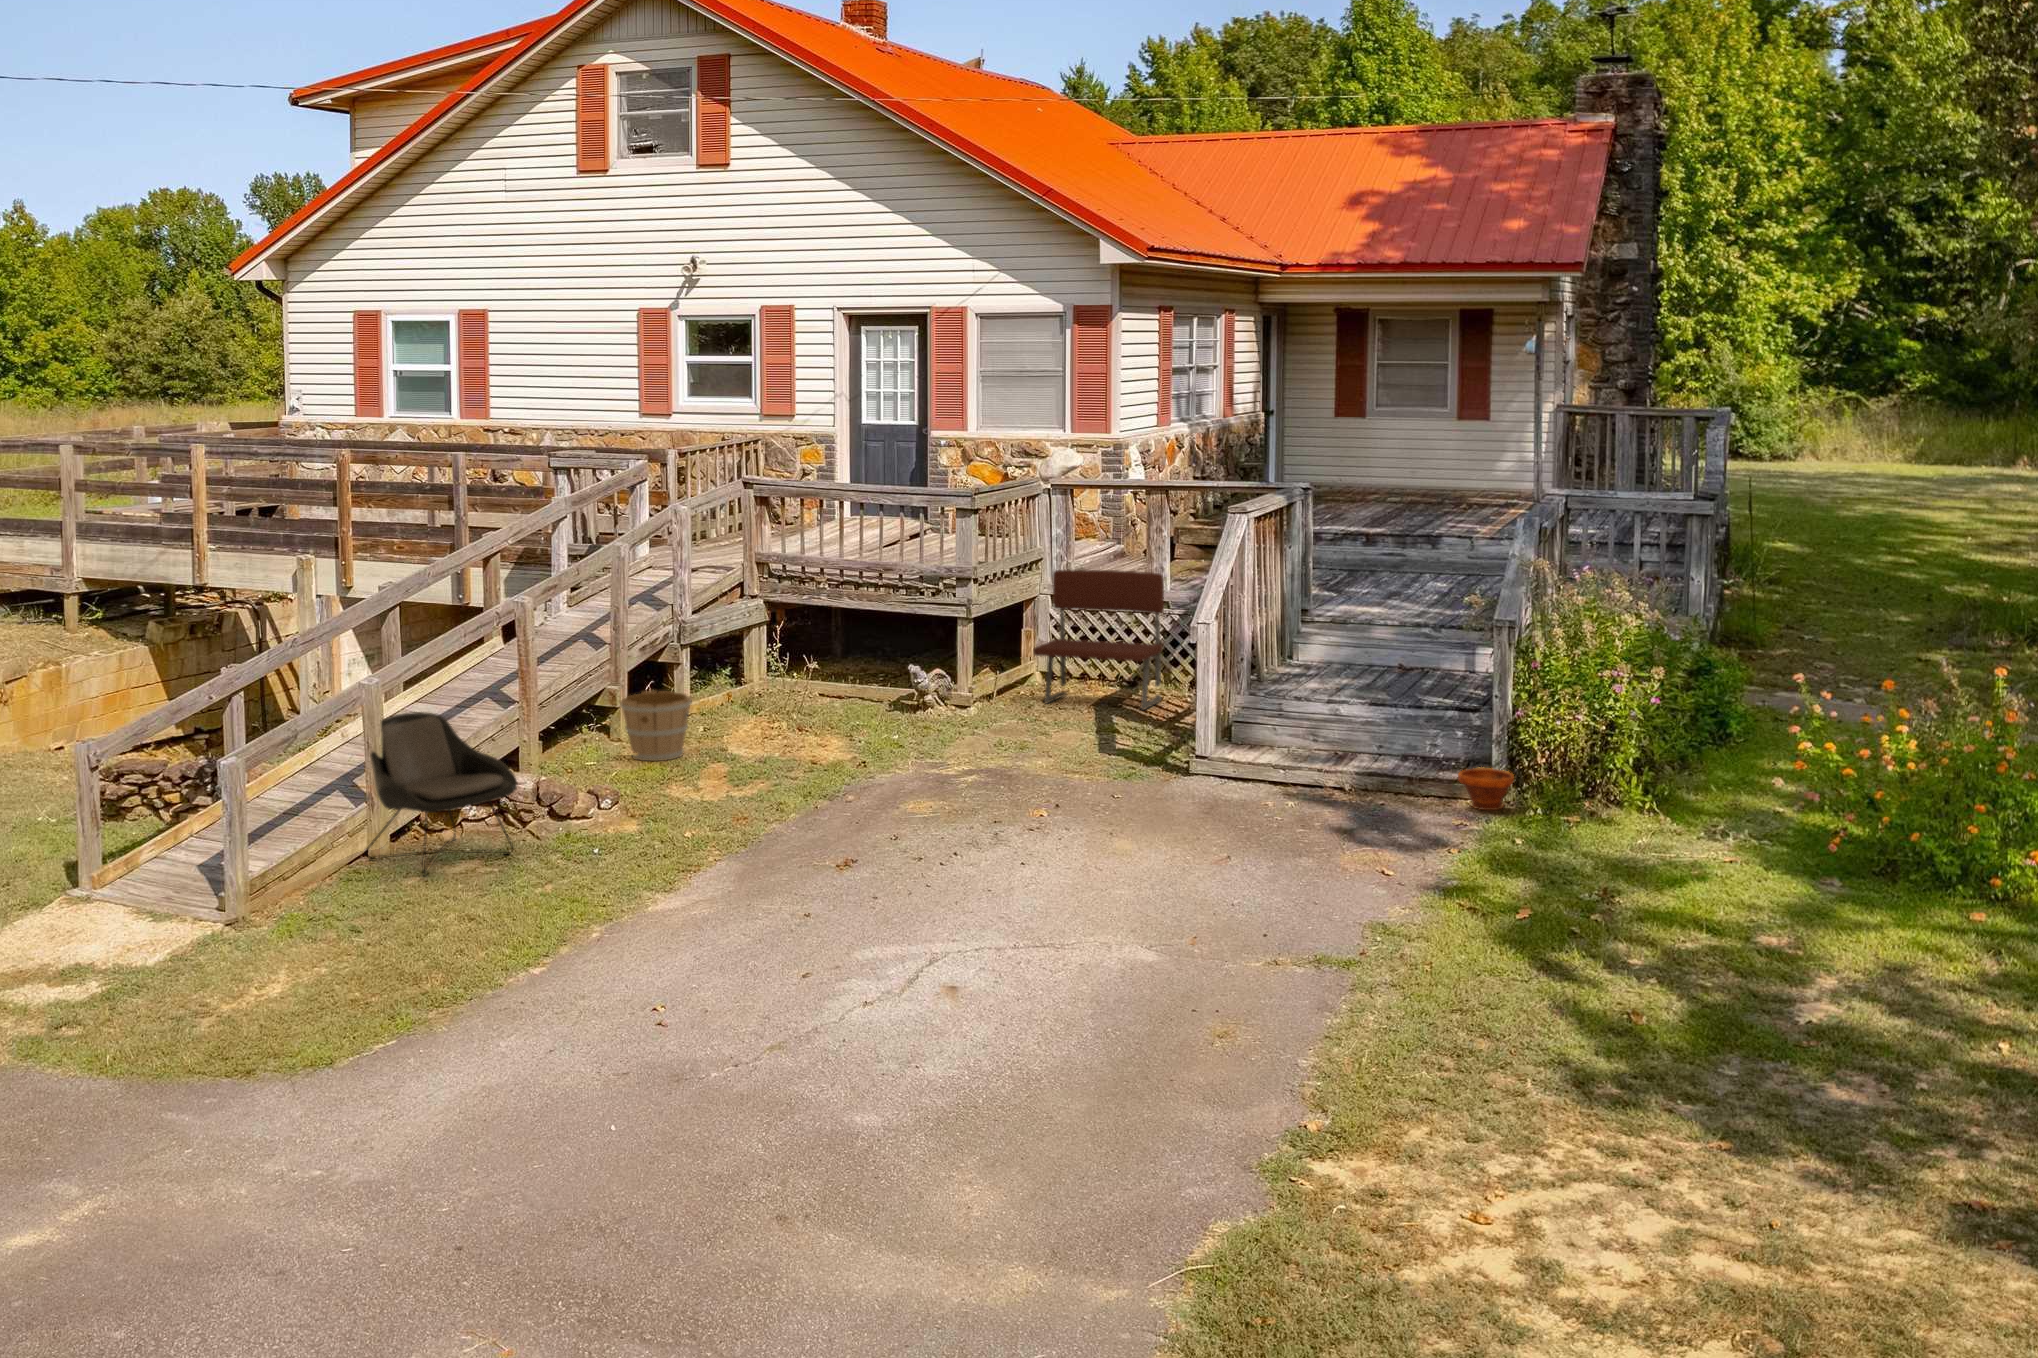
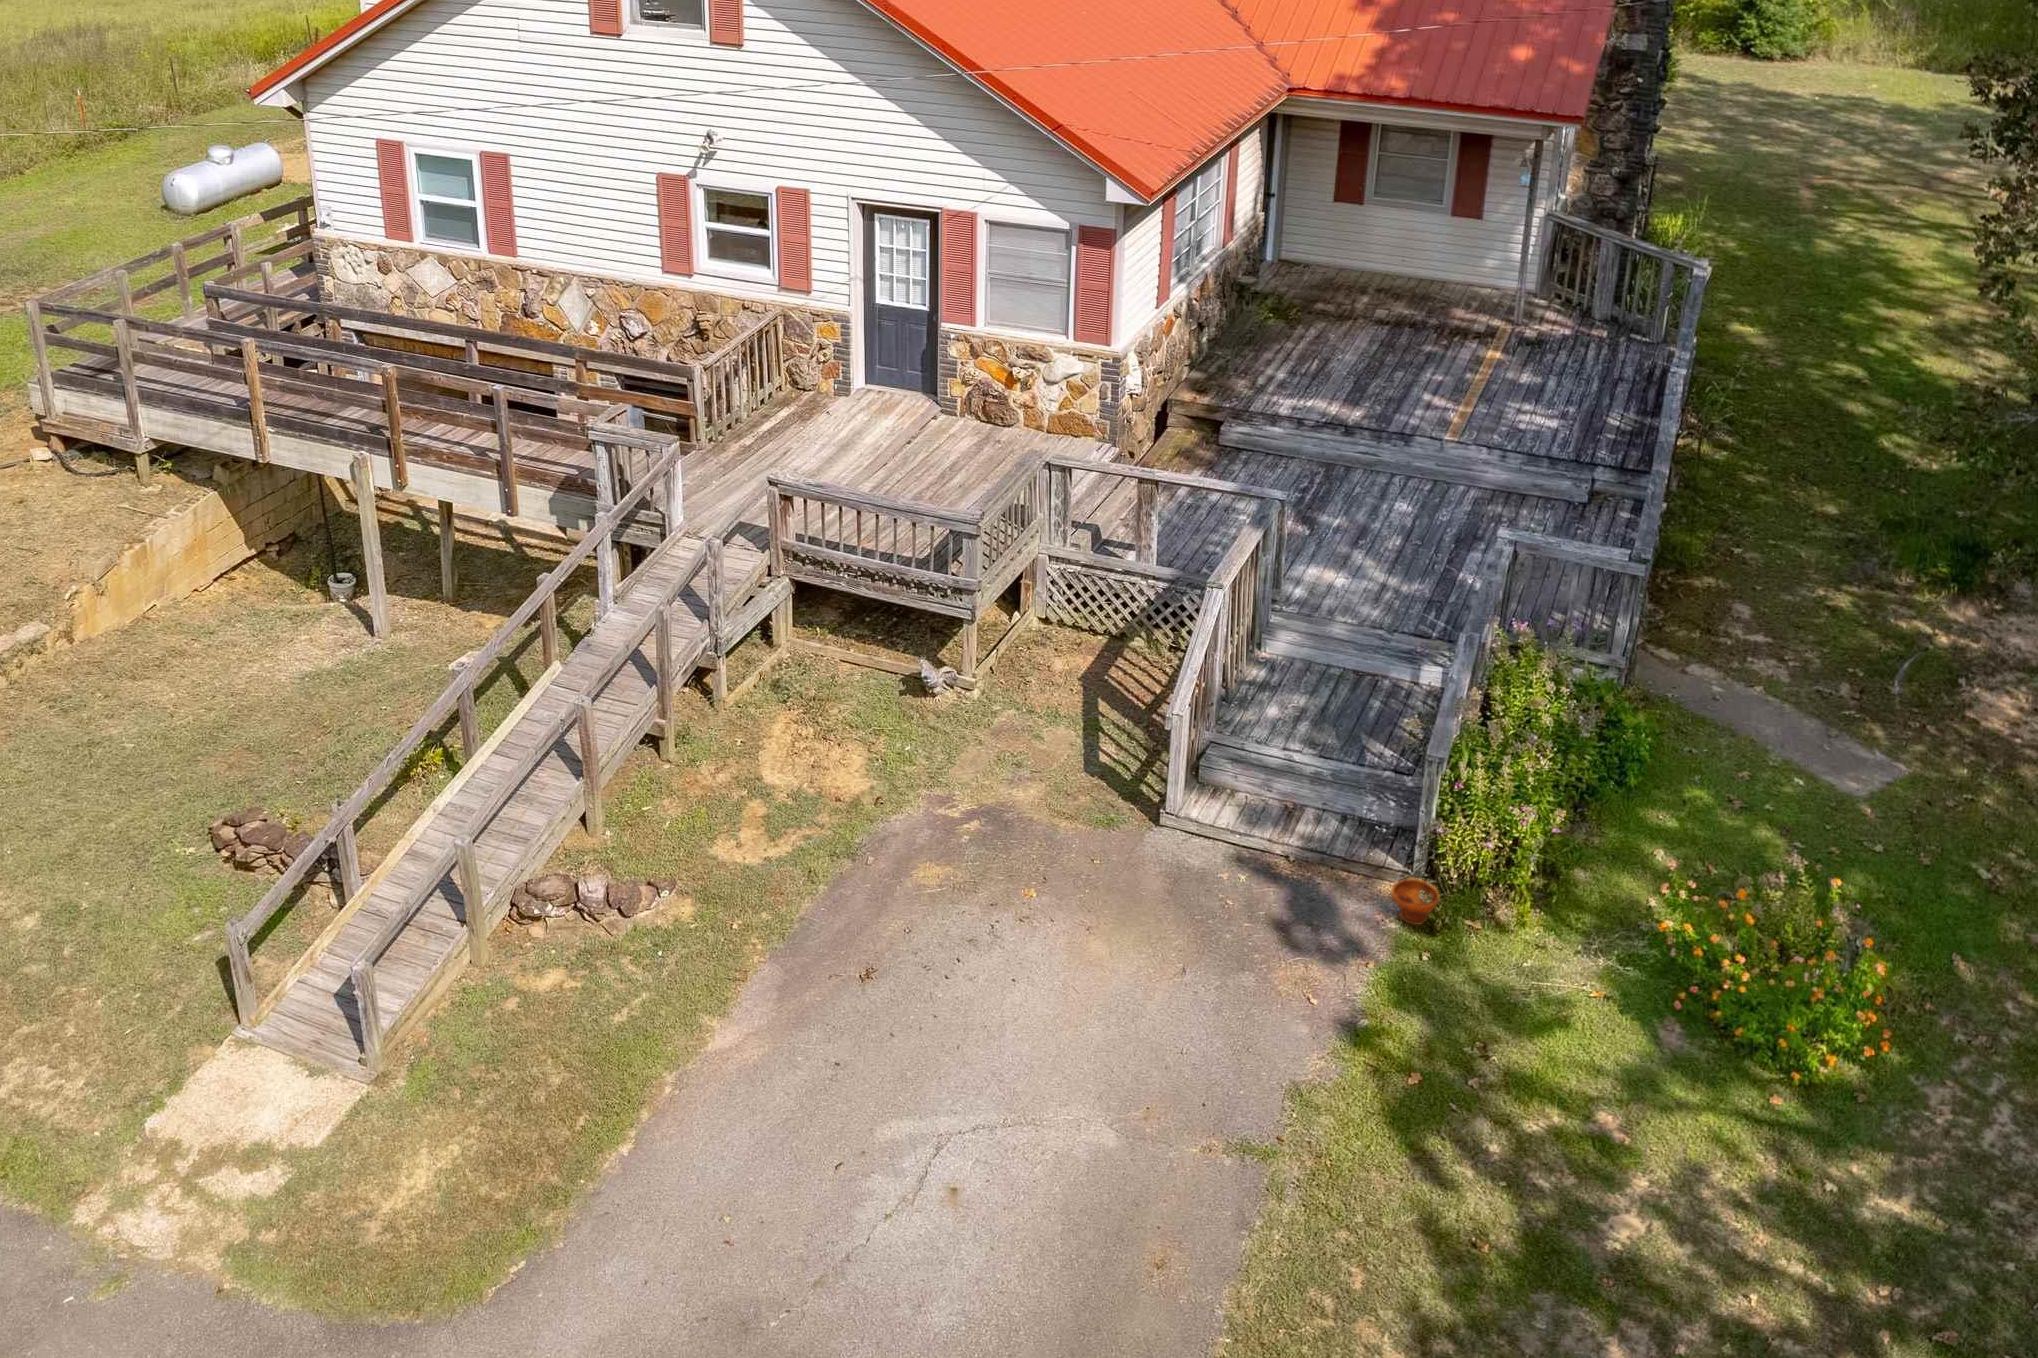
bench: present [1033,570,1164,710] -> none [1029,536,1152,678]
wooden bucket: present [620,691,692,761] -> none [657,706,722,780]
lounge chair: present [365,712,518,876] -> none [442,864,575,1031]

